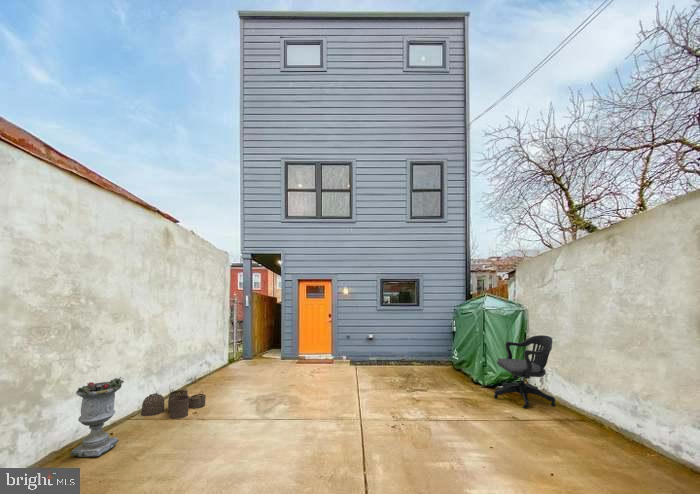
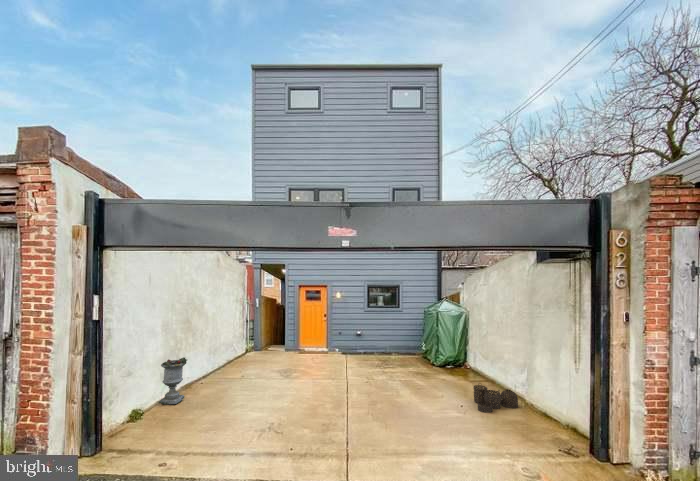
chair: present [494,335,555,409] -> none [442,333,484,385]
woven basket: present [141,390,206,419] -> present [473,385,518,413]

